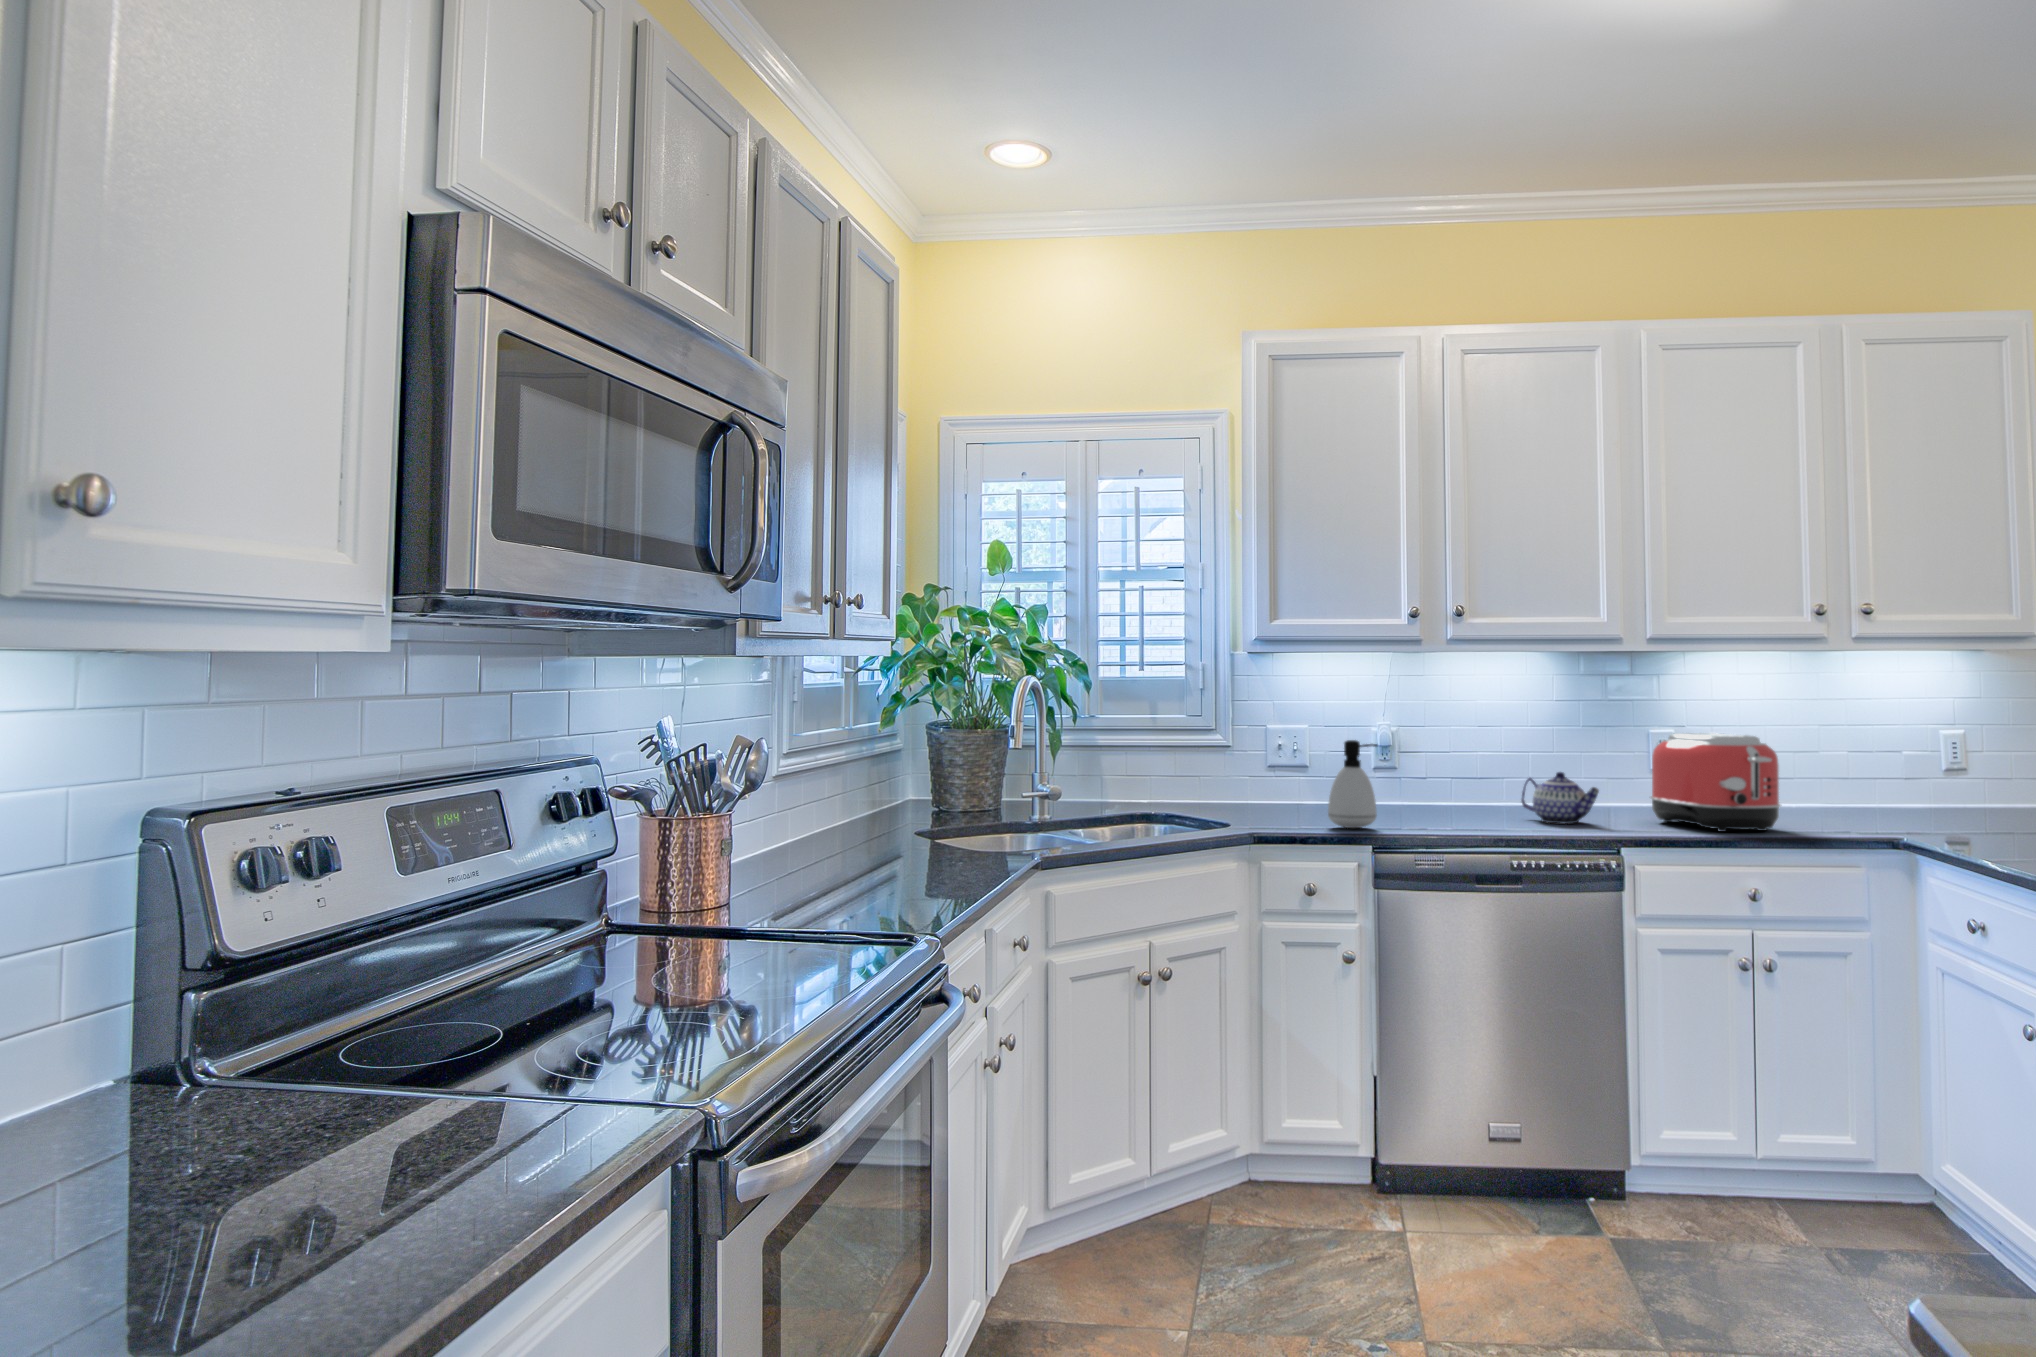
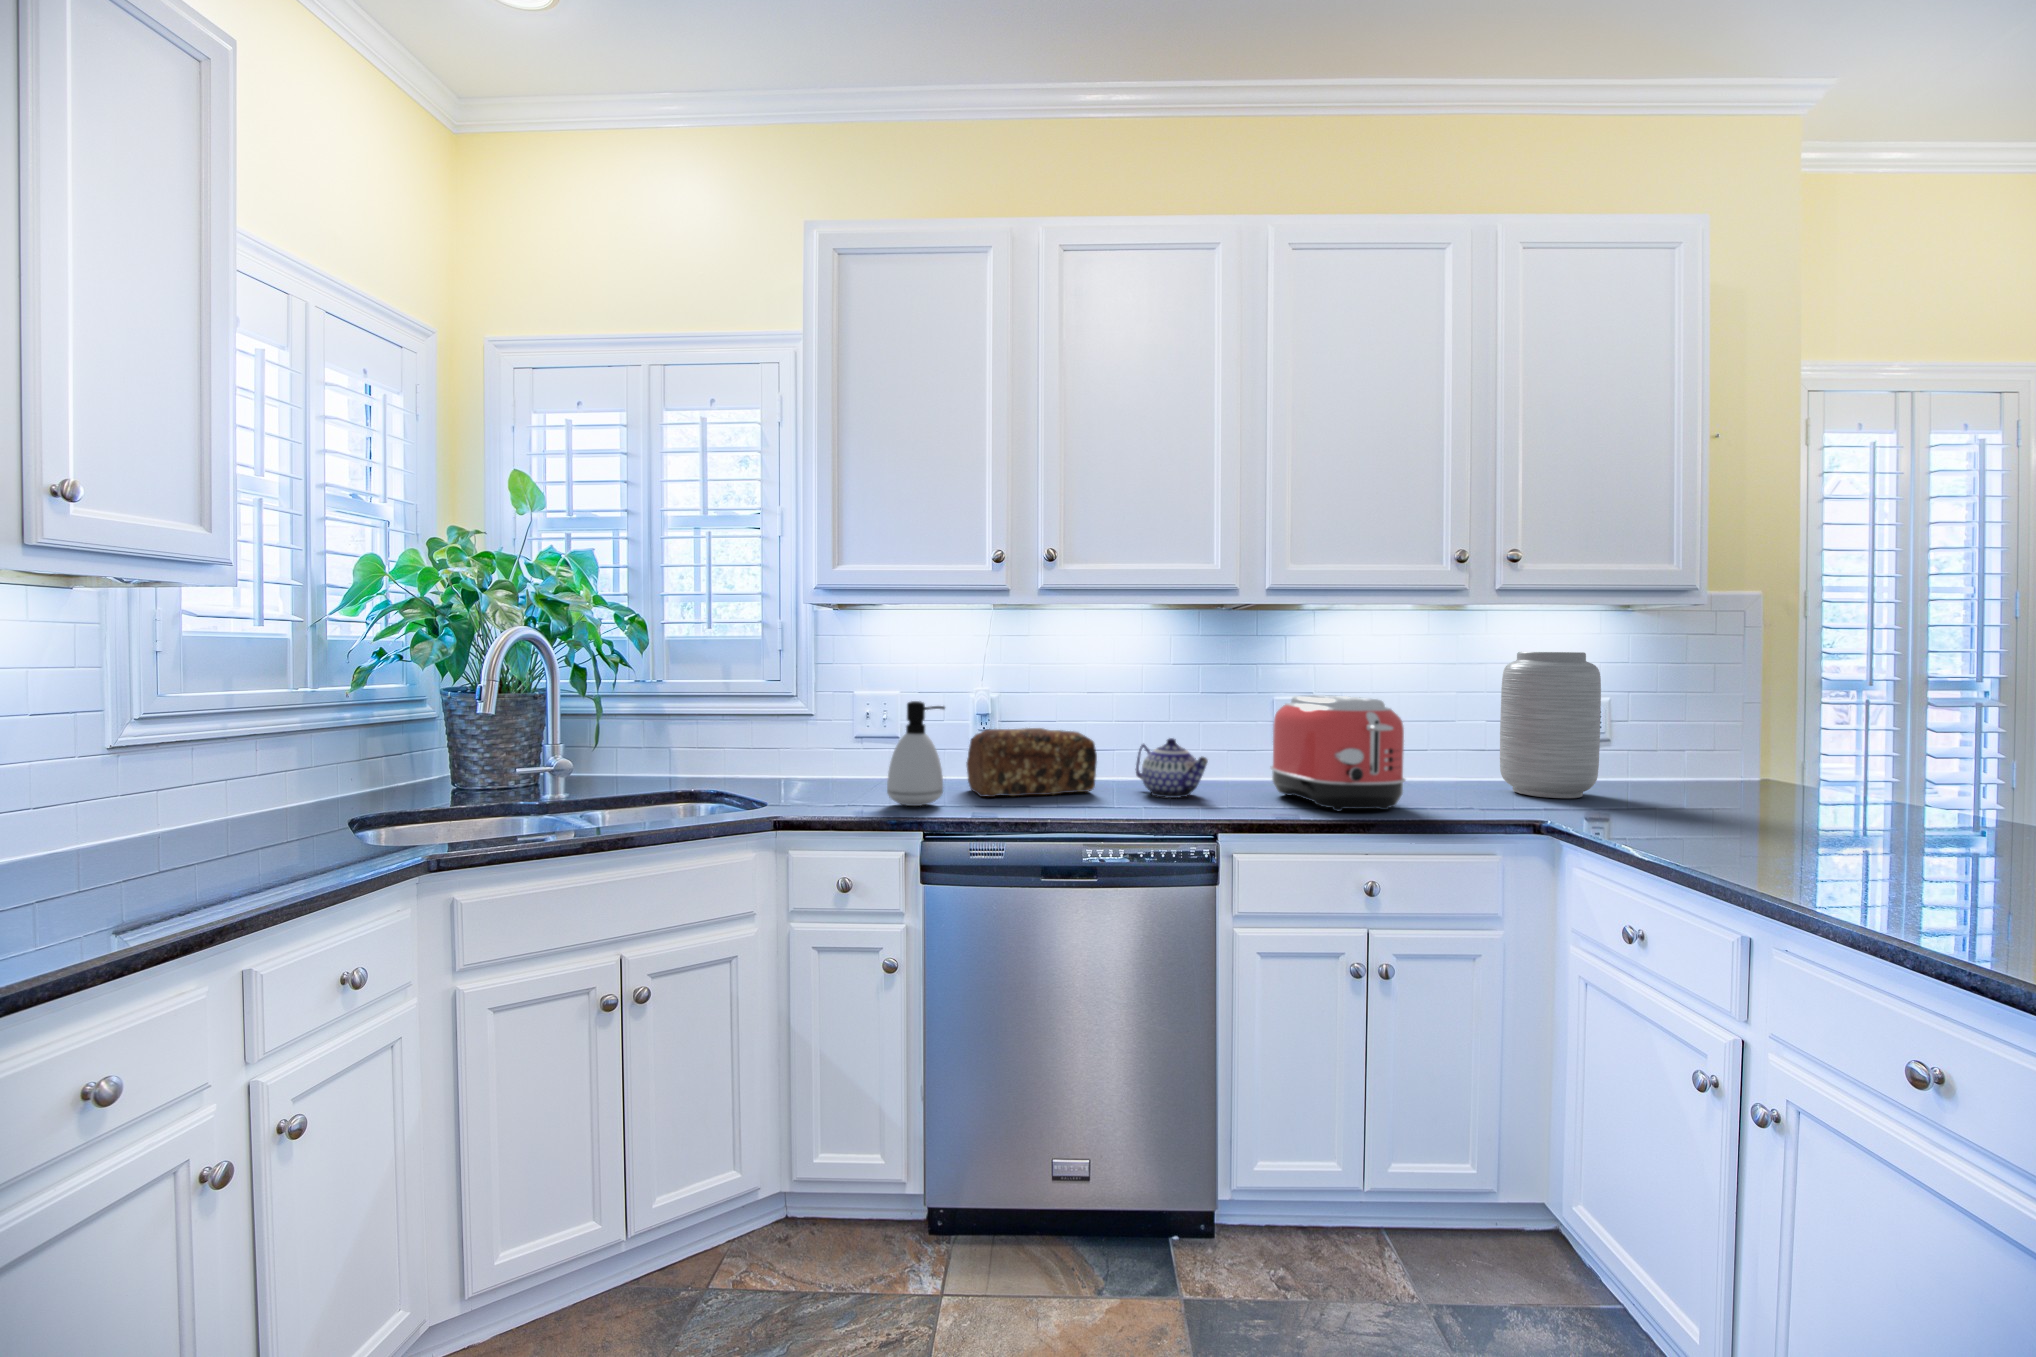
vase: none [1860,692,1955,824] -> present [1500,652,1601,798]
bread loaf: none [1370,764,1493,823] -> present [966,728,1097,797]

